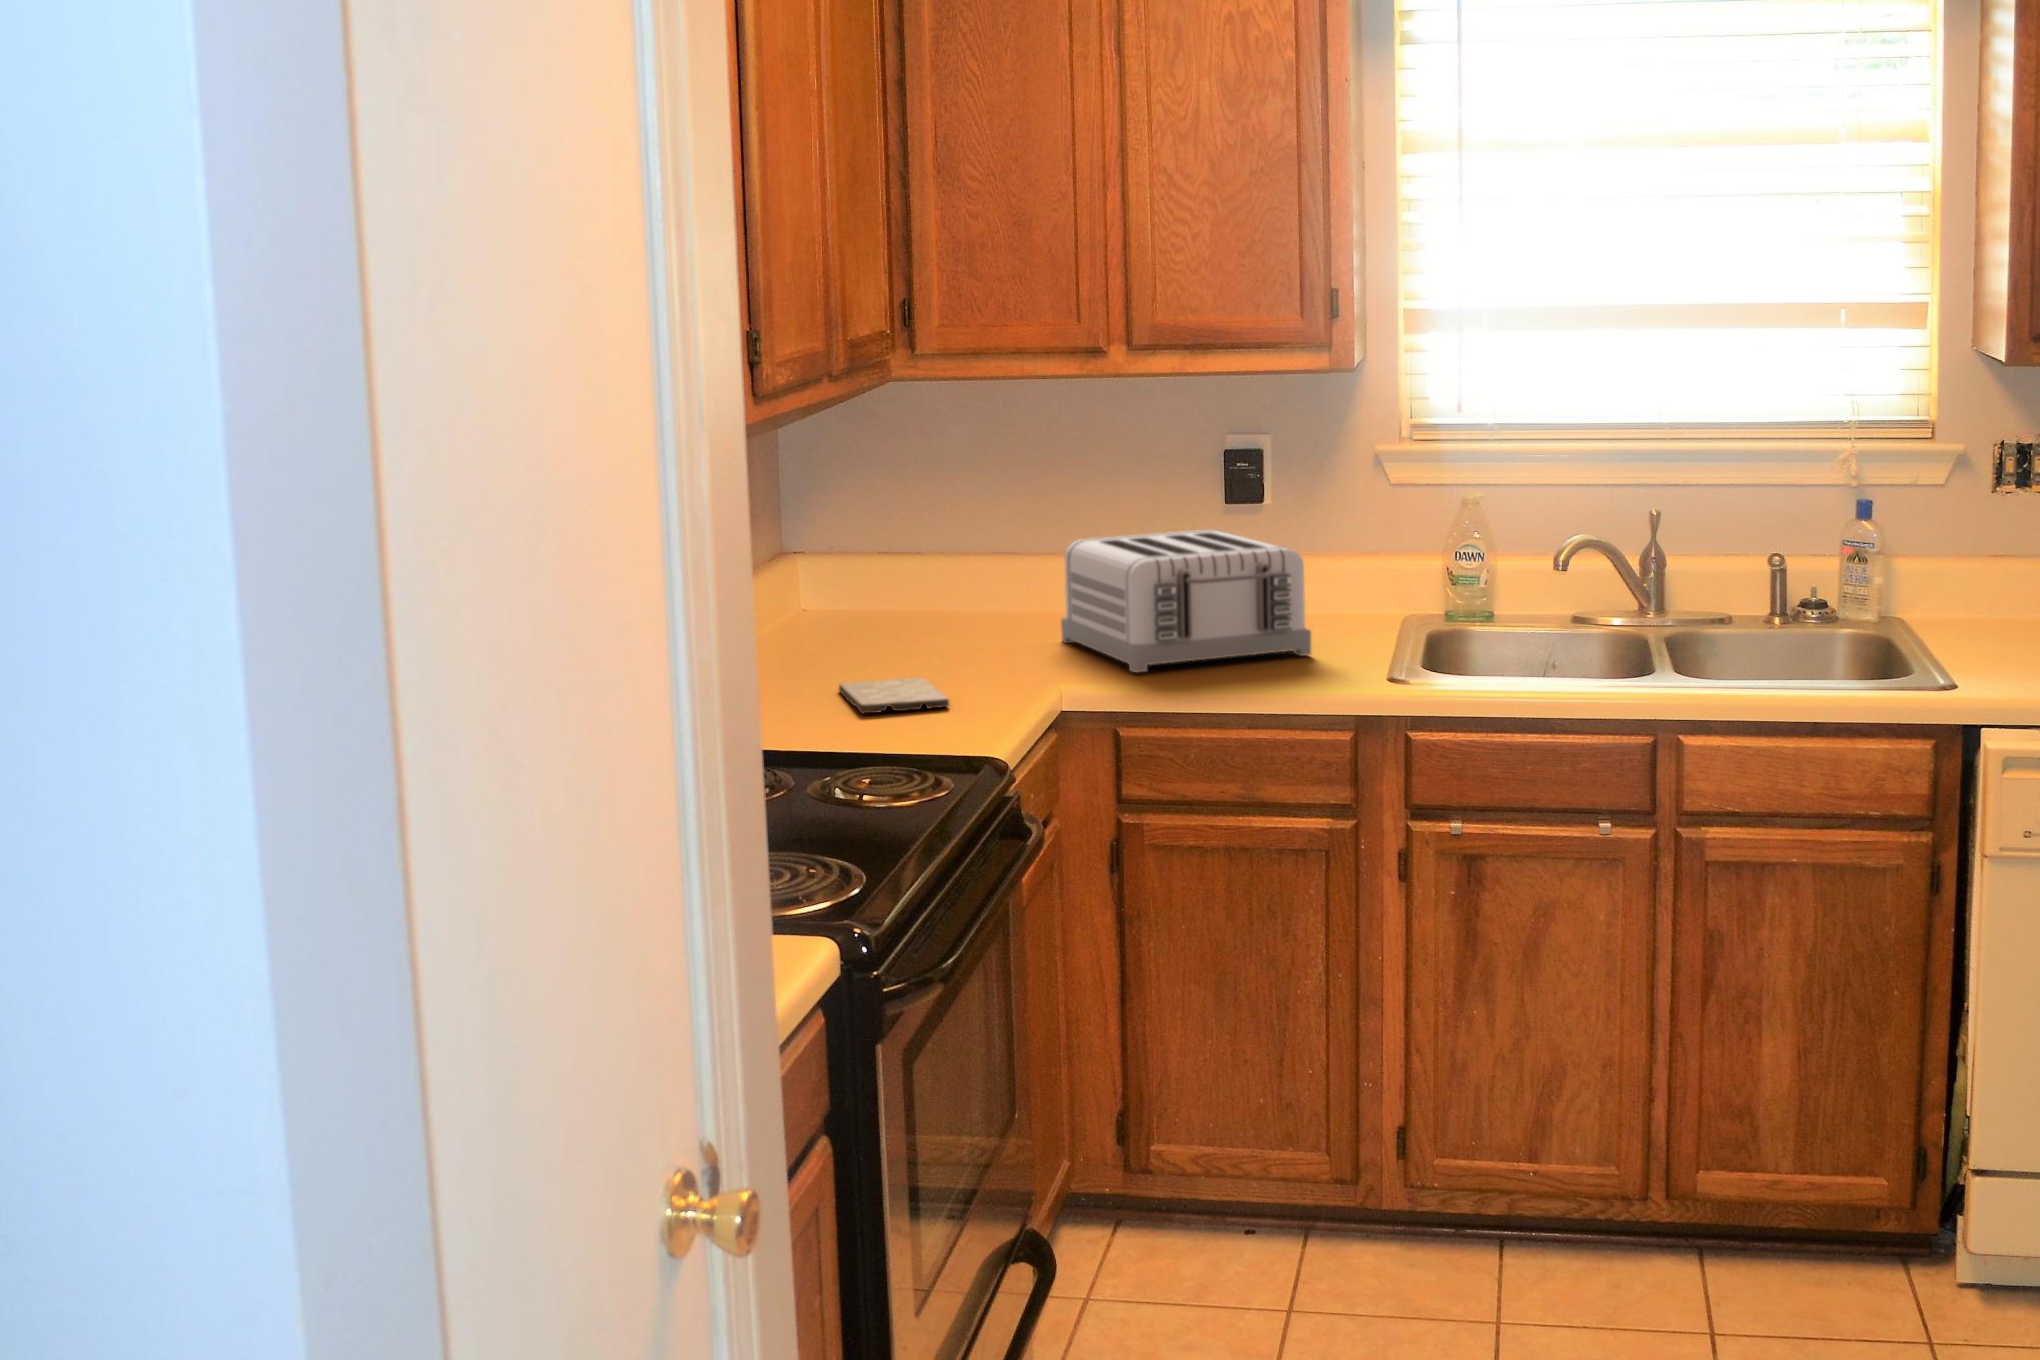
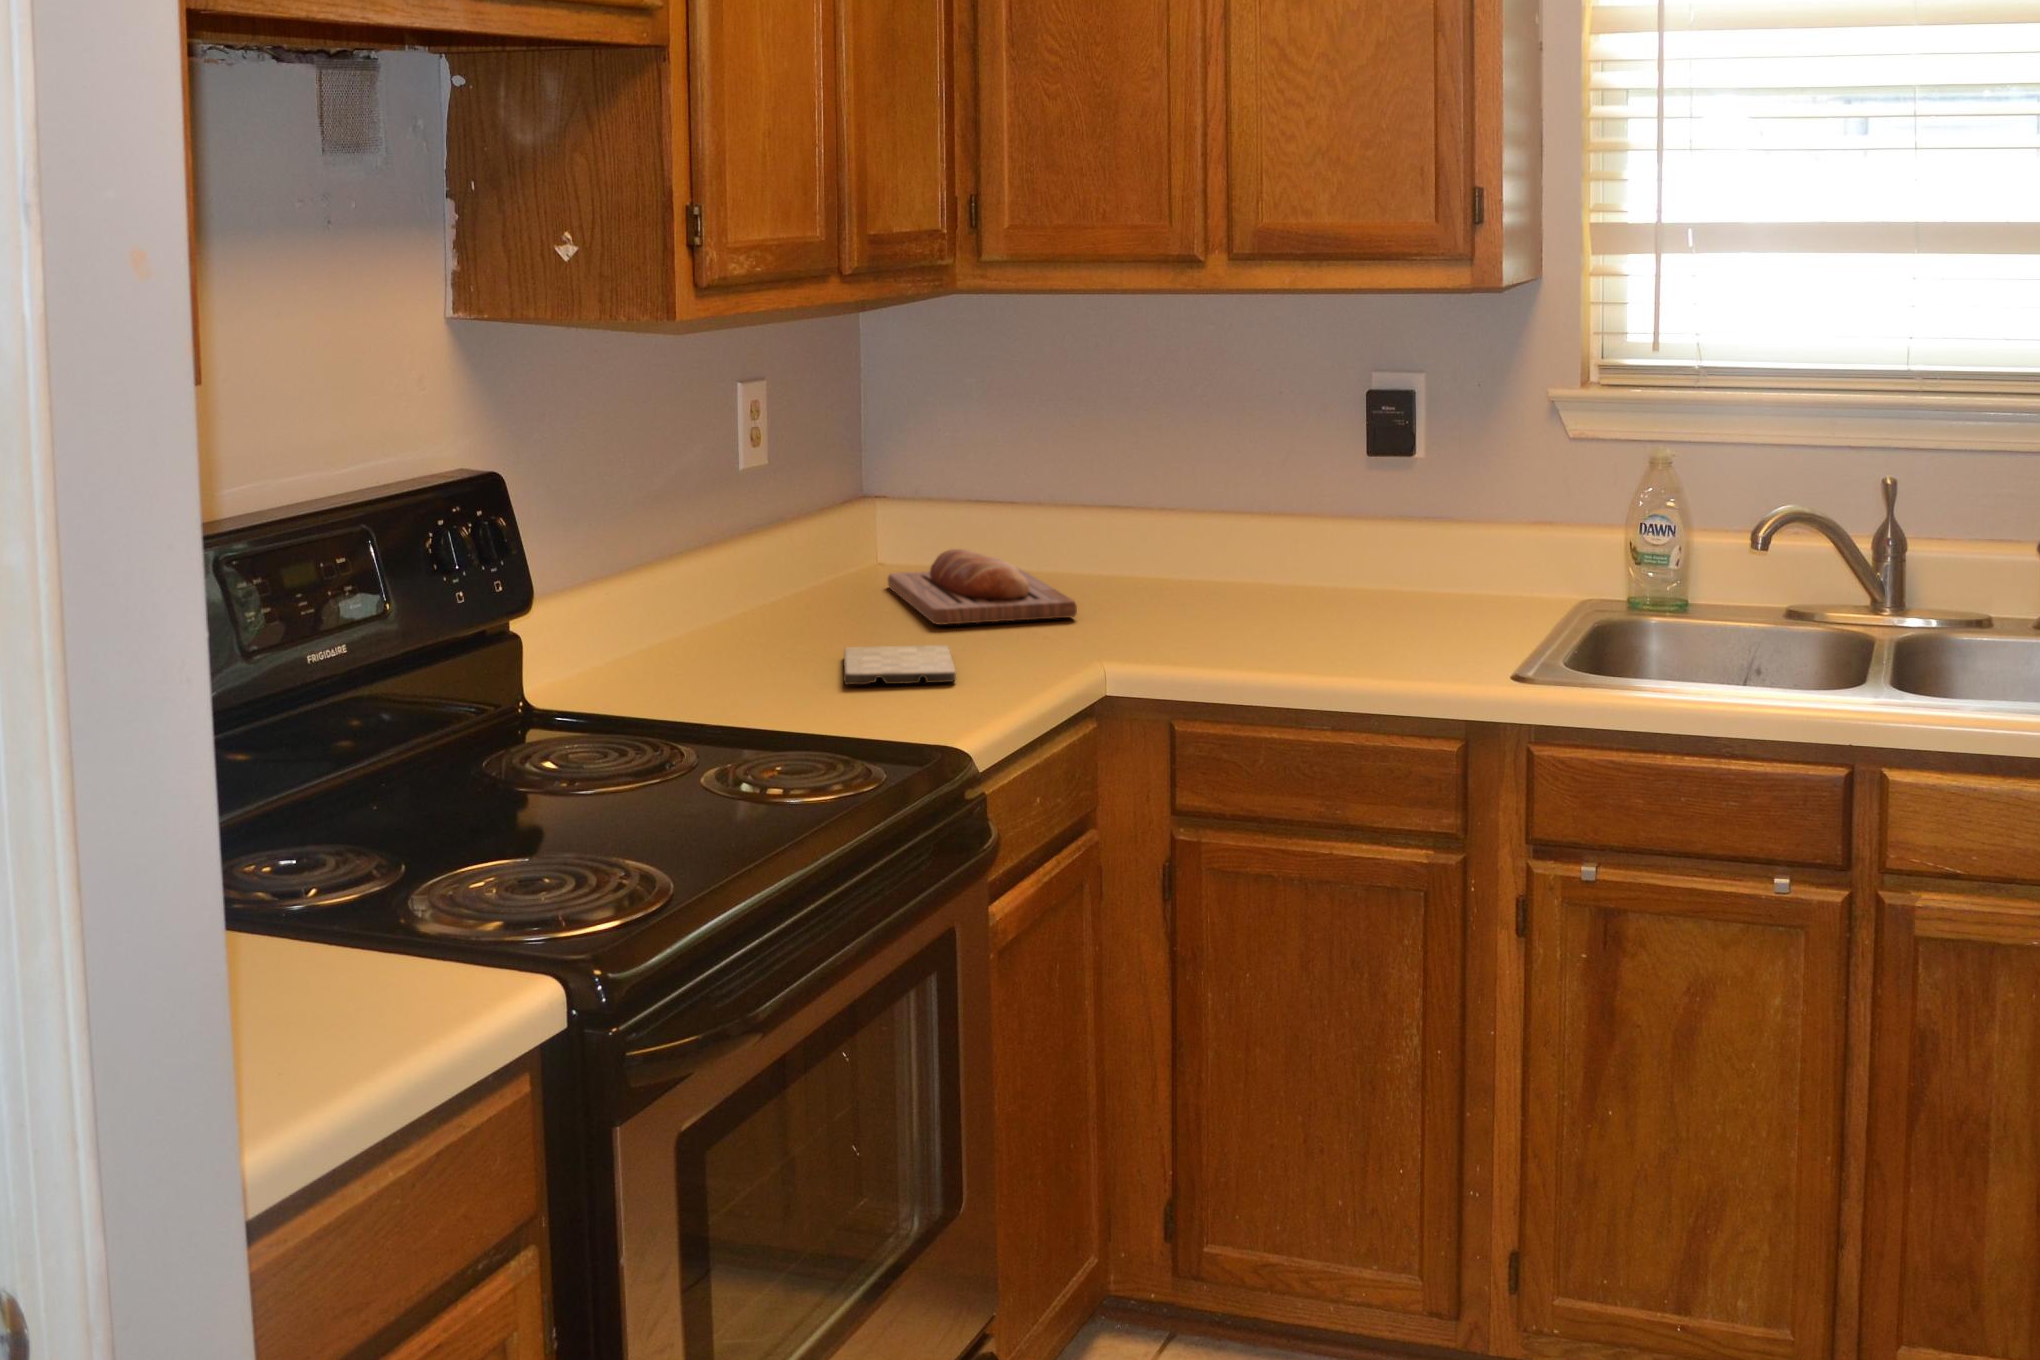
toaster: present [1061,530,1311,672] -> none [1148,485,1434,652]
bread loaf: none [824,595,1008,661] -> present [888,549,1077,625]

